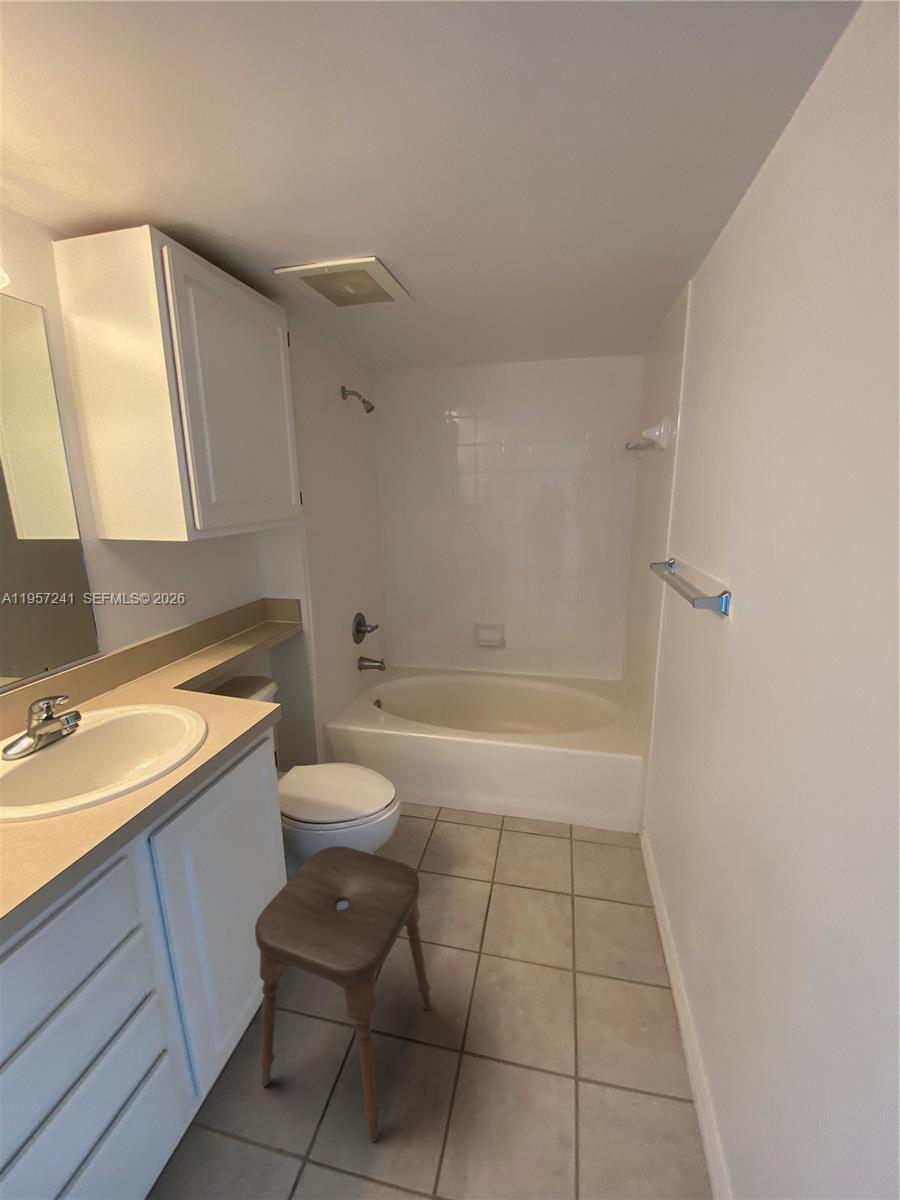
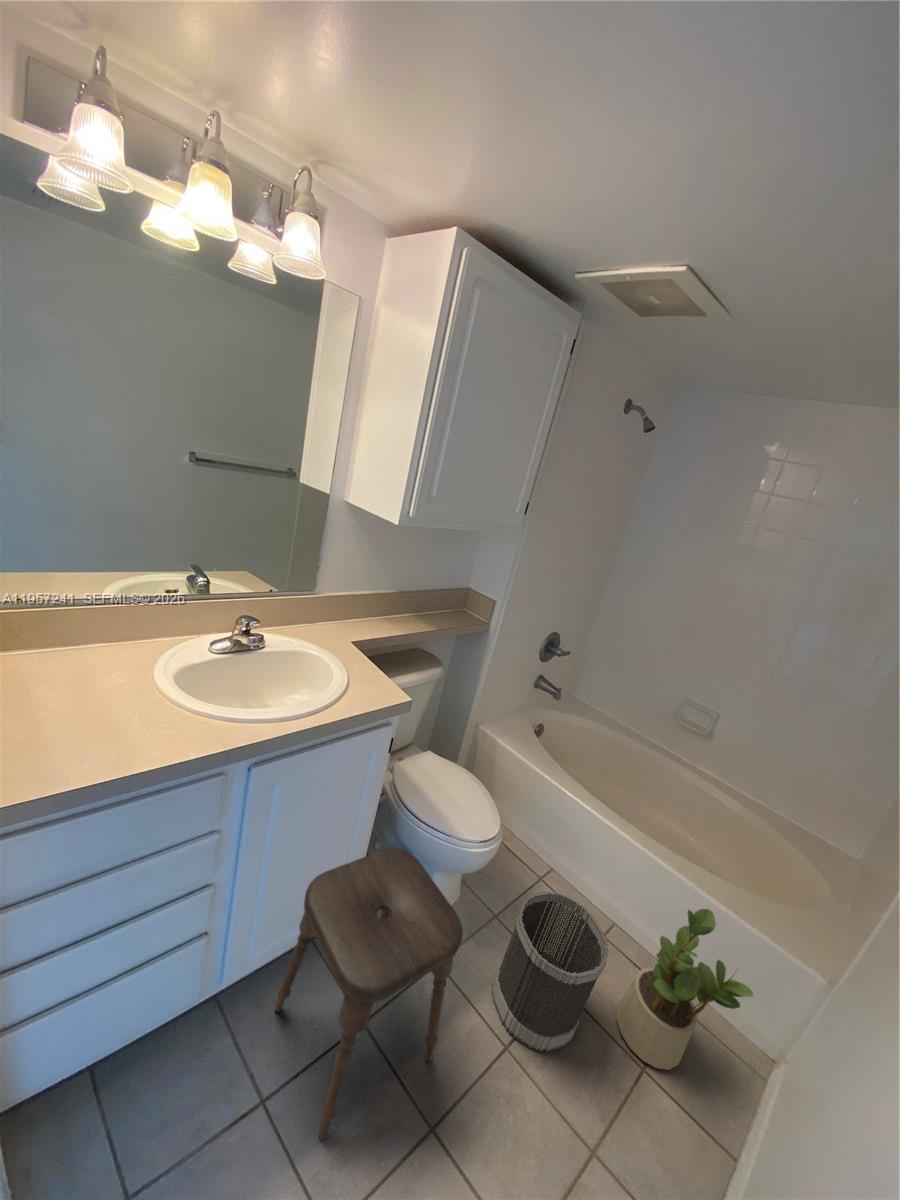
potted plant: none [536,750,613,888] -> present [617,909,753,1070]
wastebasket: none [442,806,521,941] -> present [492,891,608,1052]

